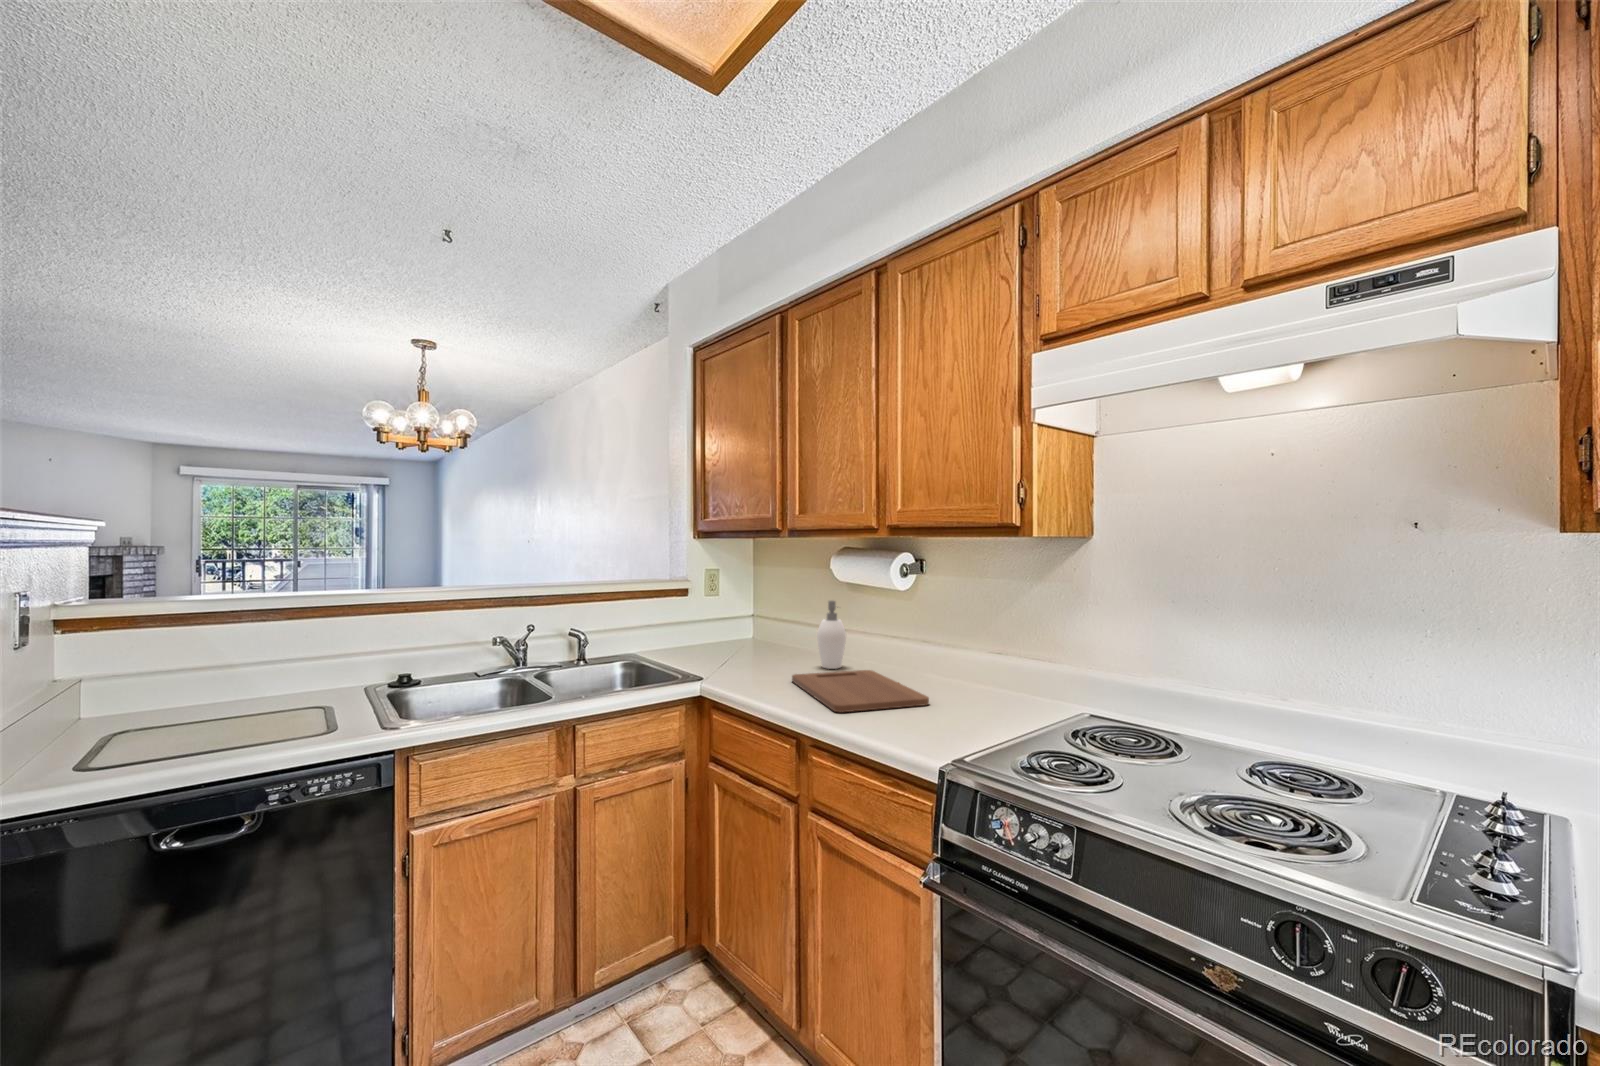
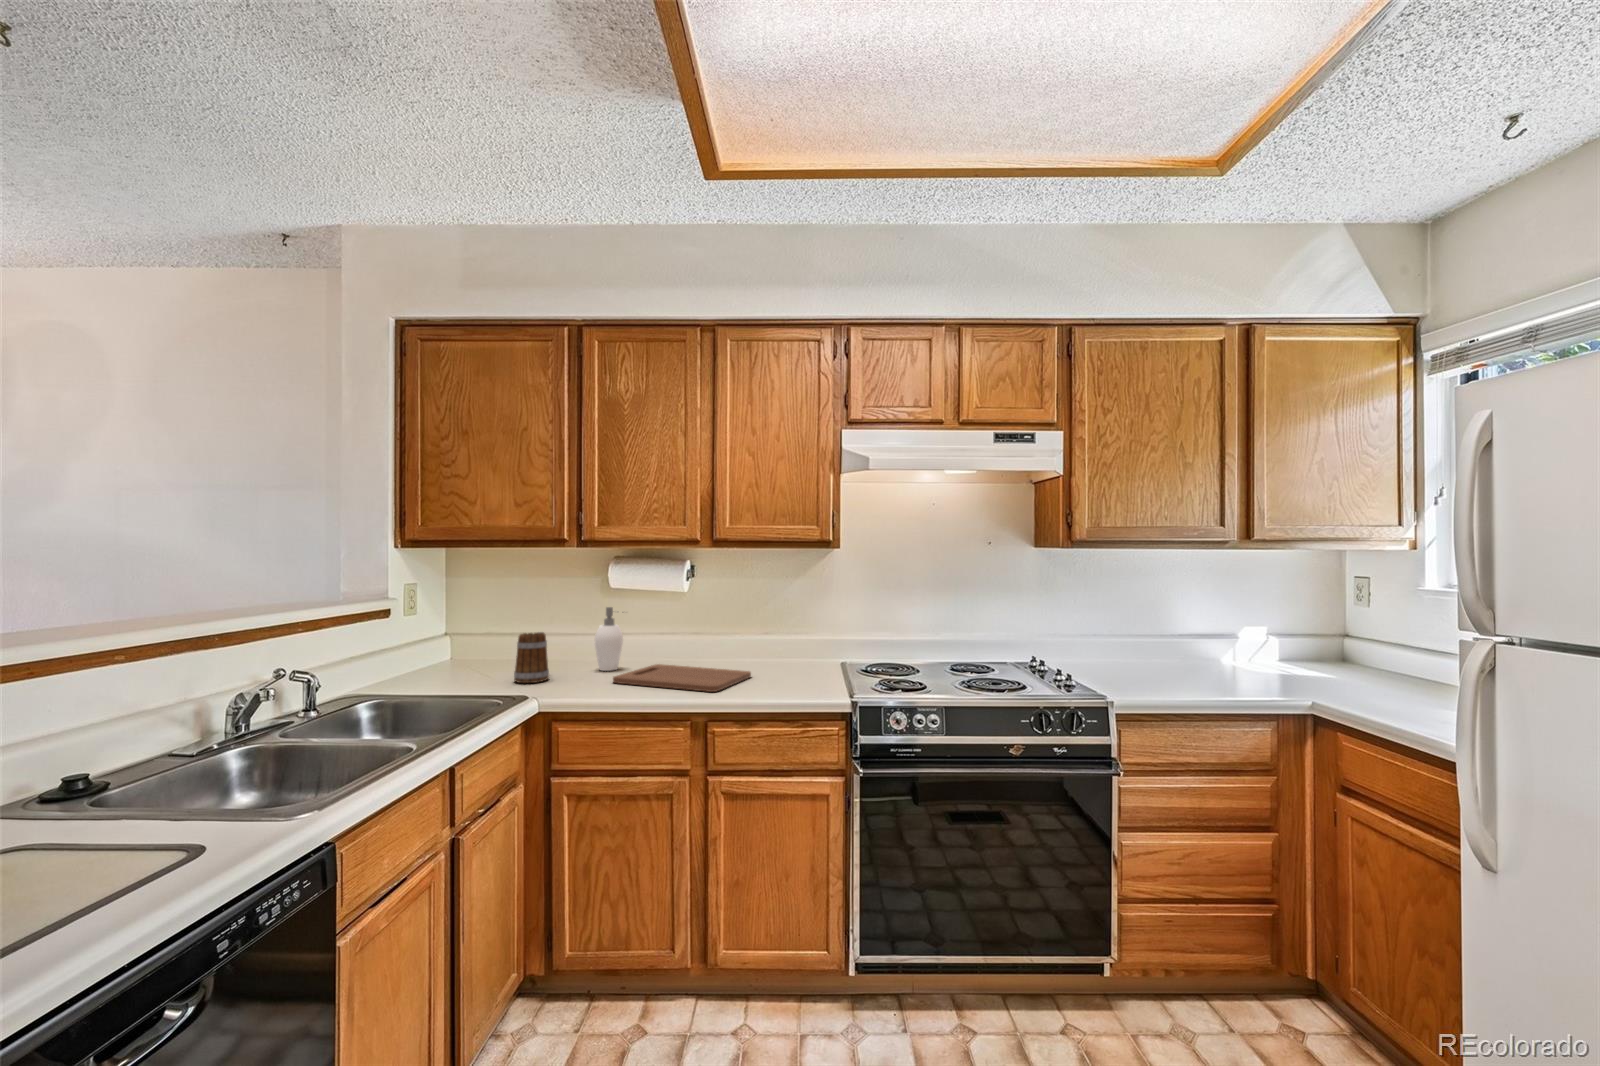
mug: none [734,619,775,668] -> present [514,632,549,683]

